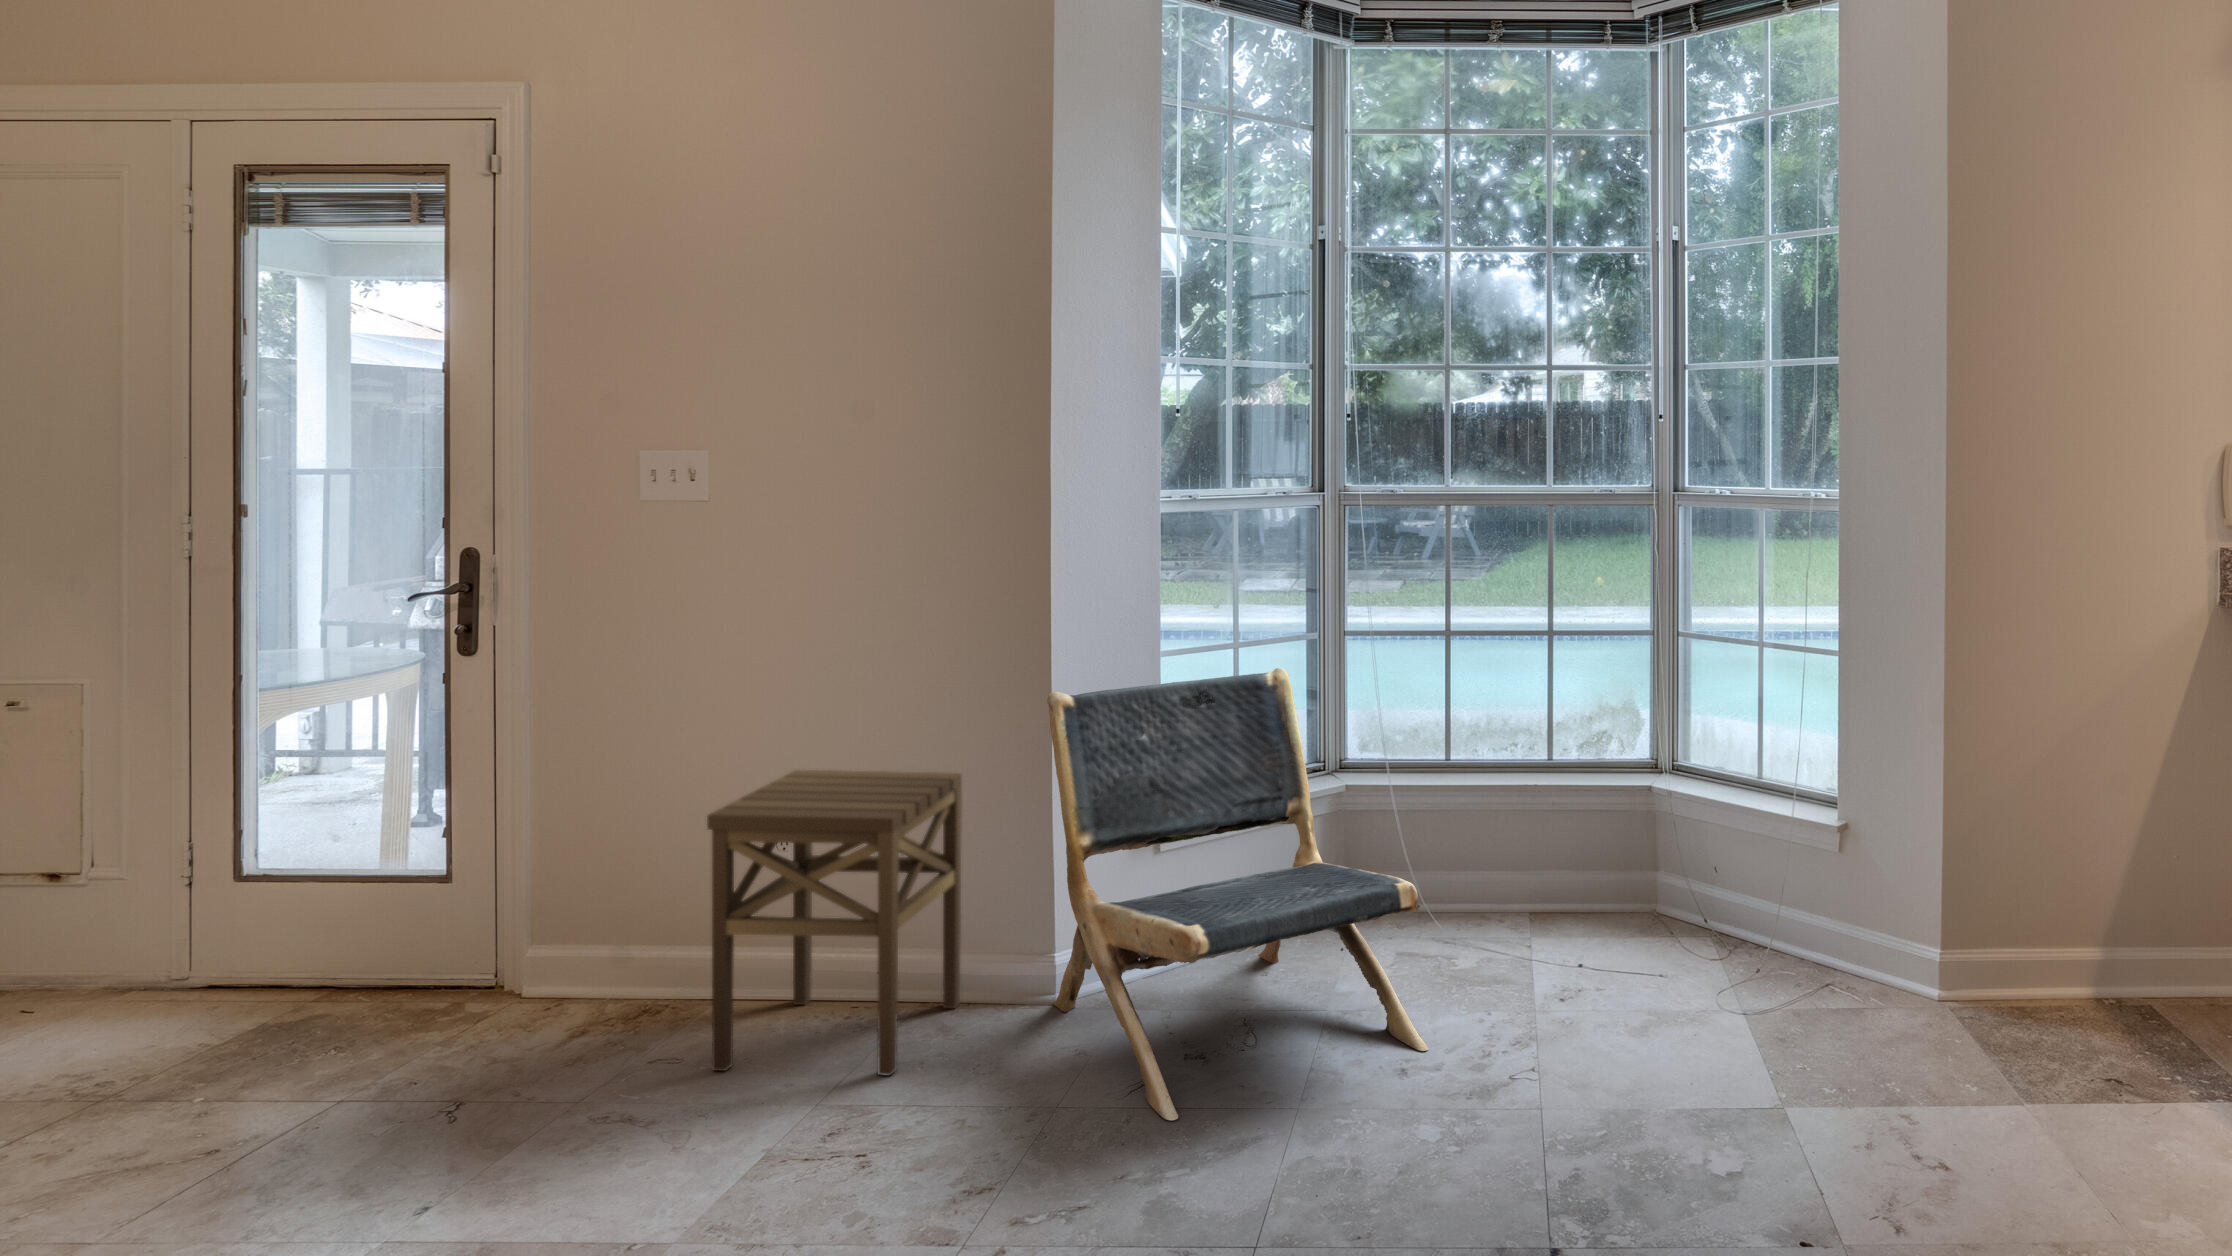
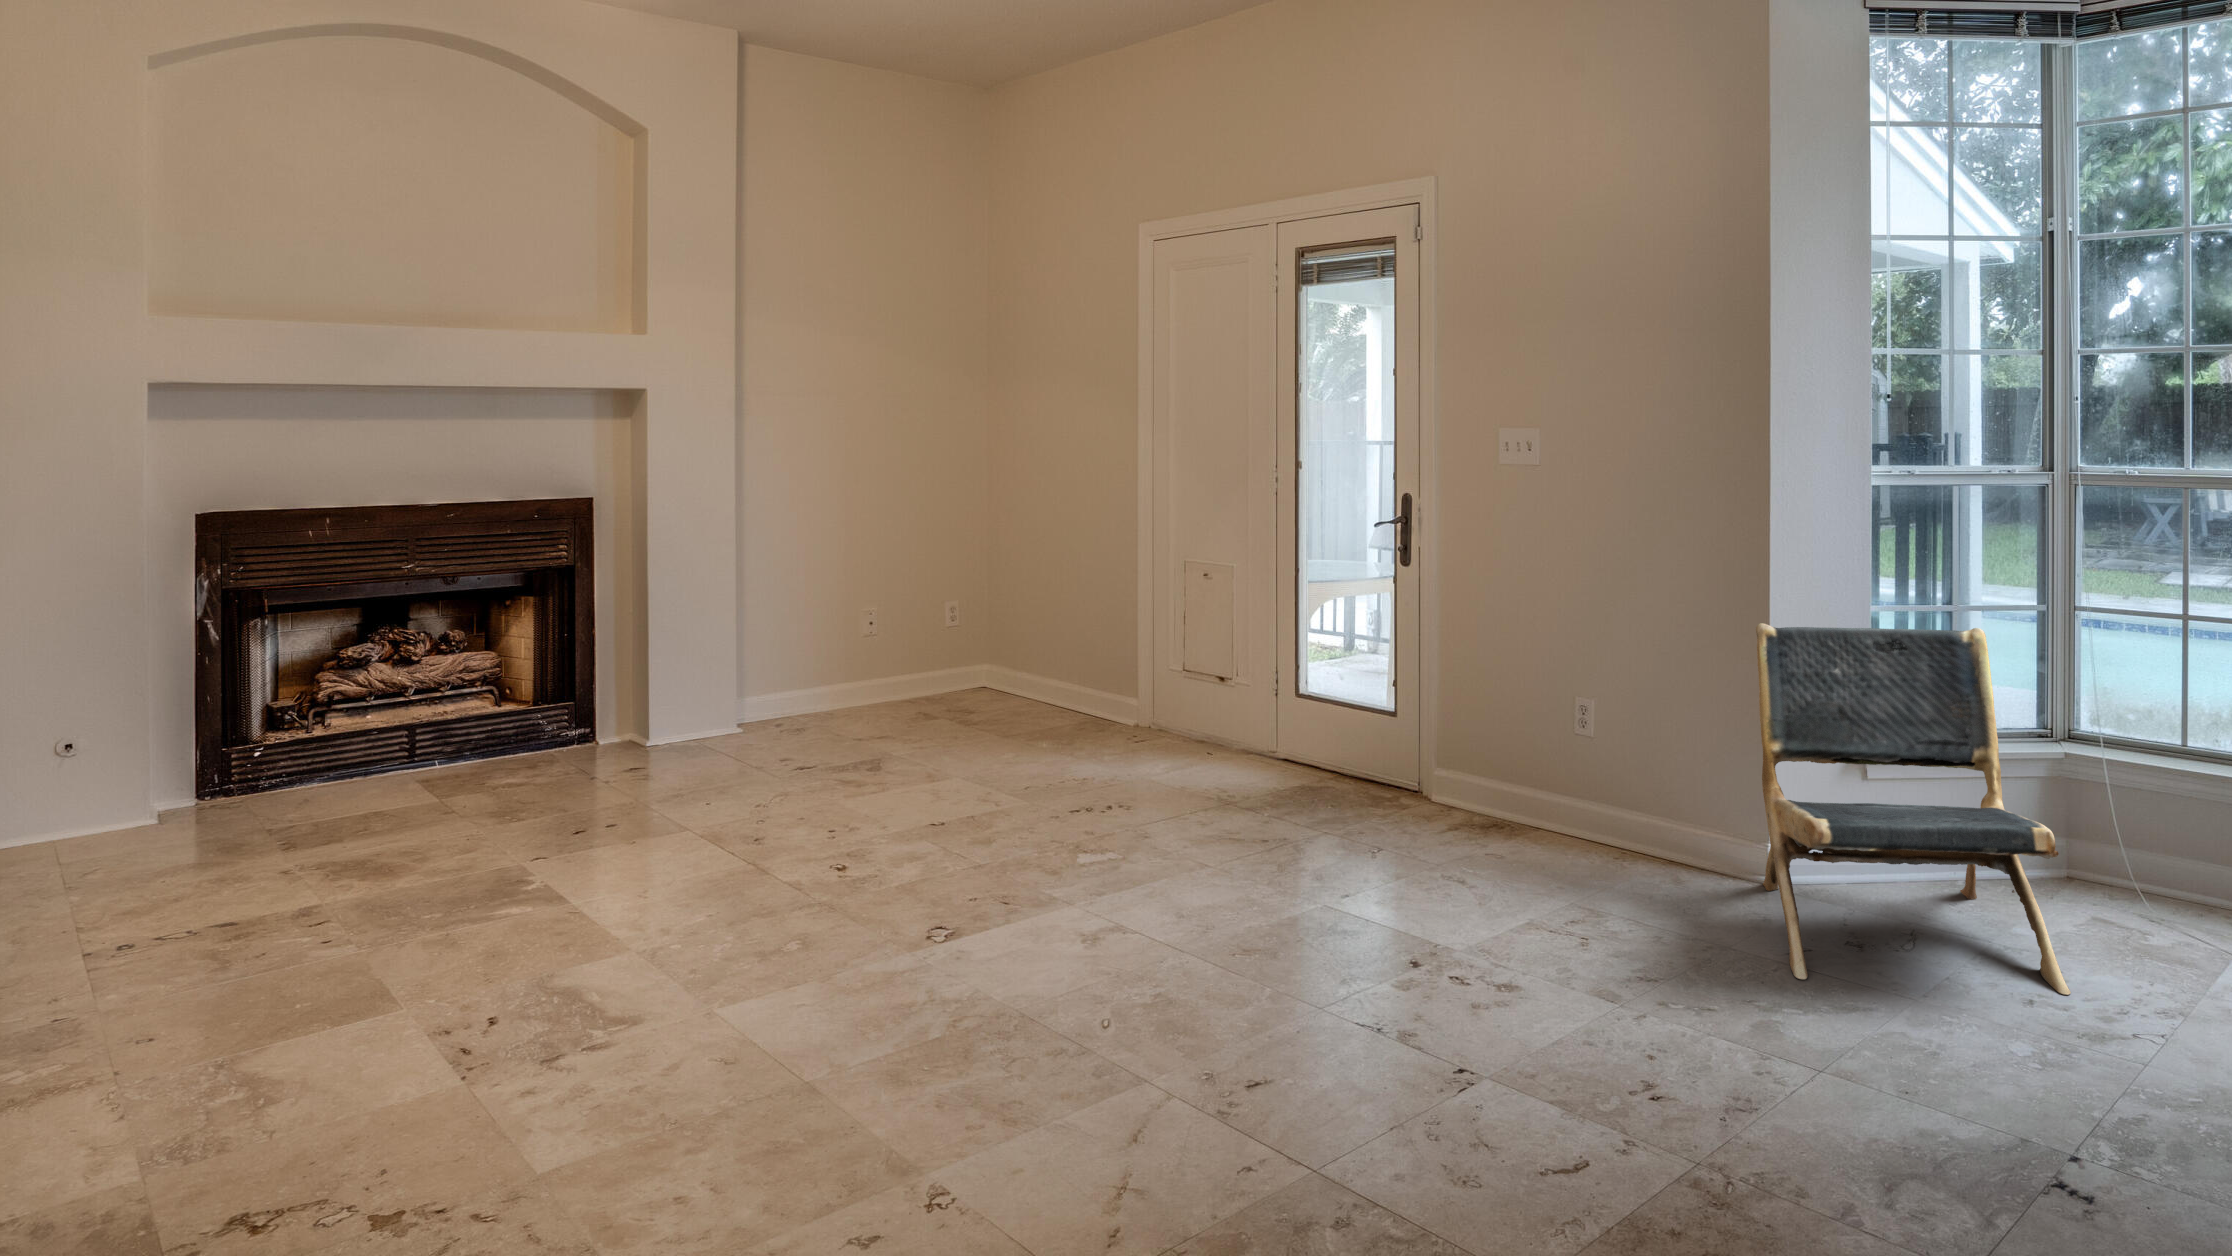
side table: present [707,770,962,1075] -> none [1507,665,1695,898]

